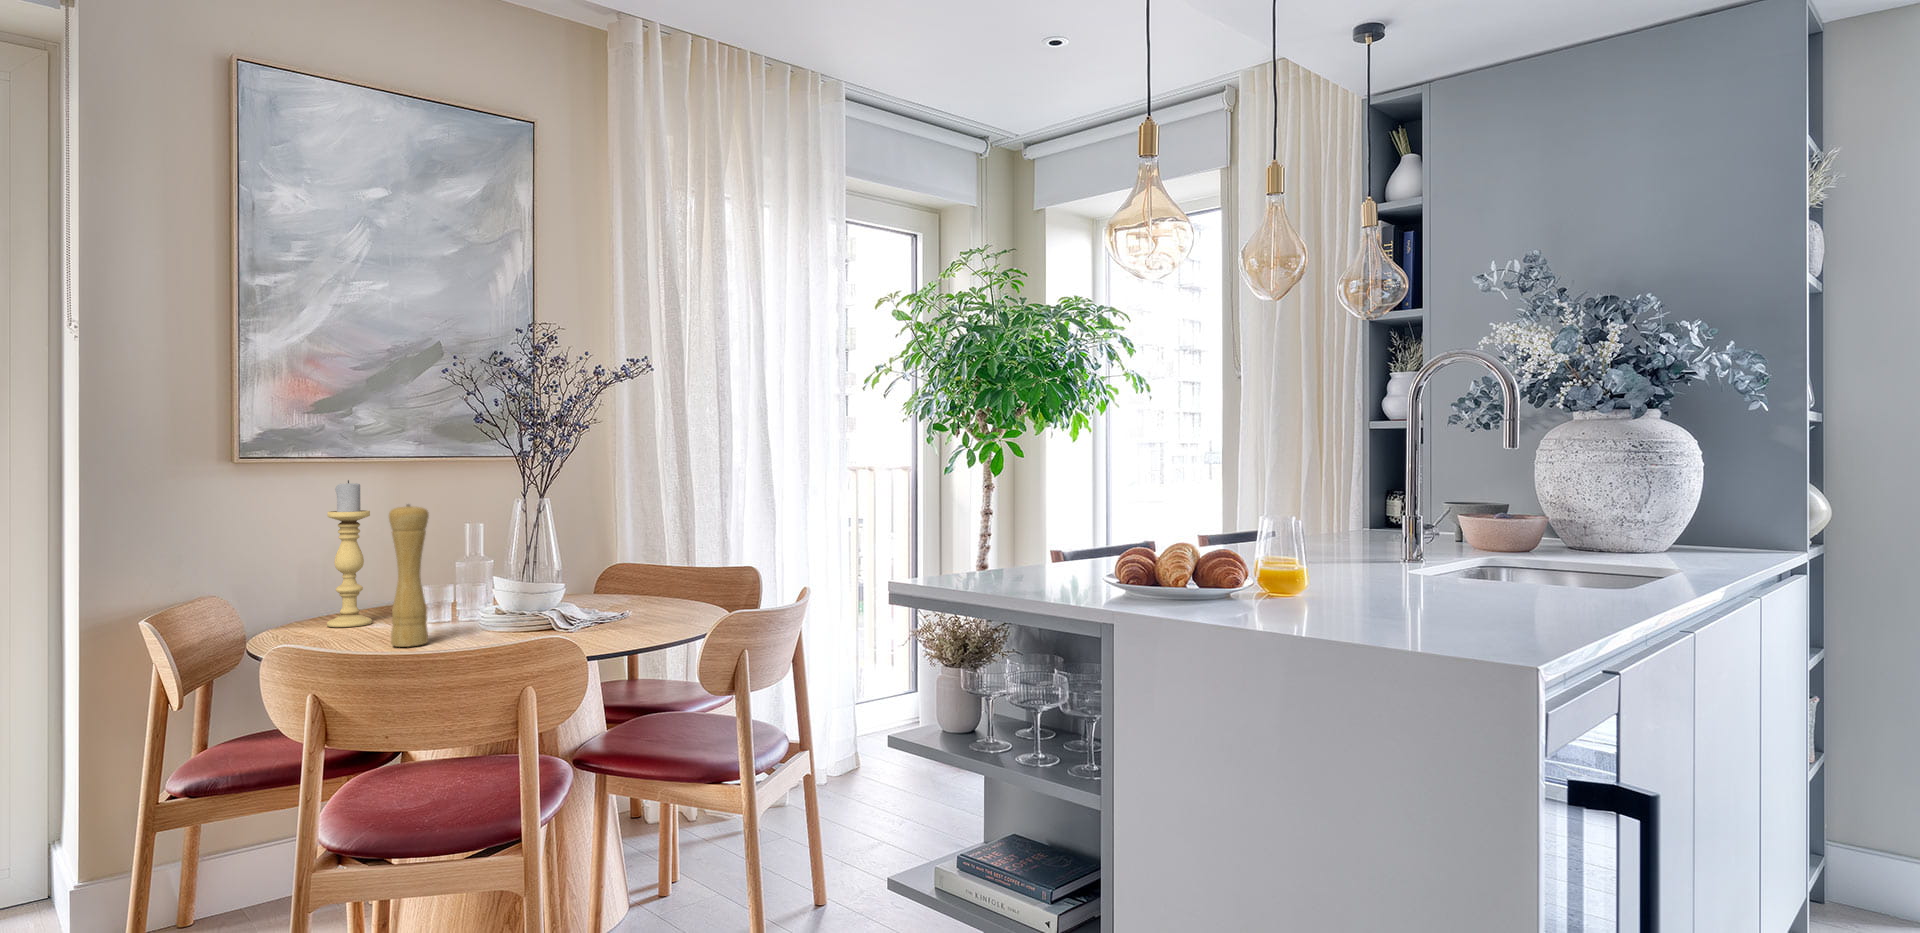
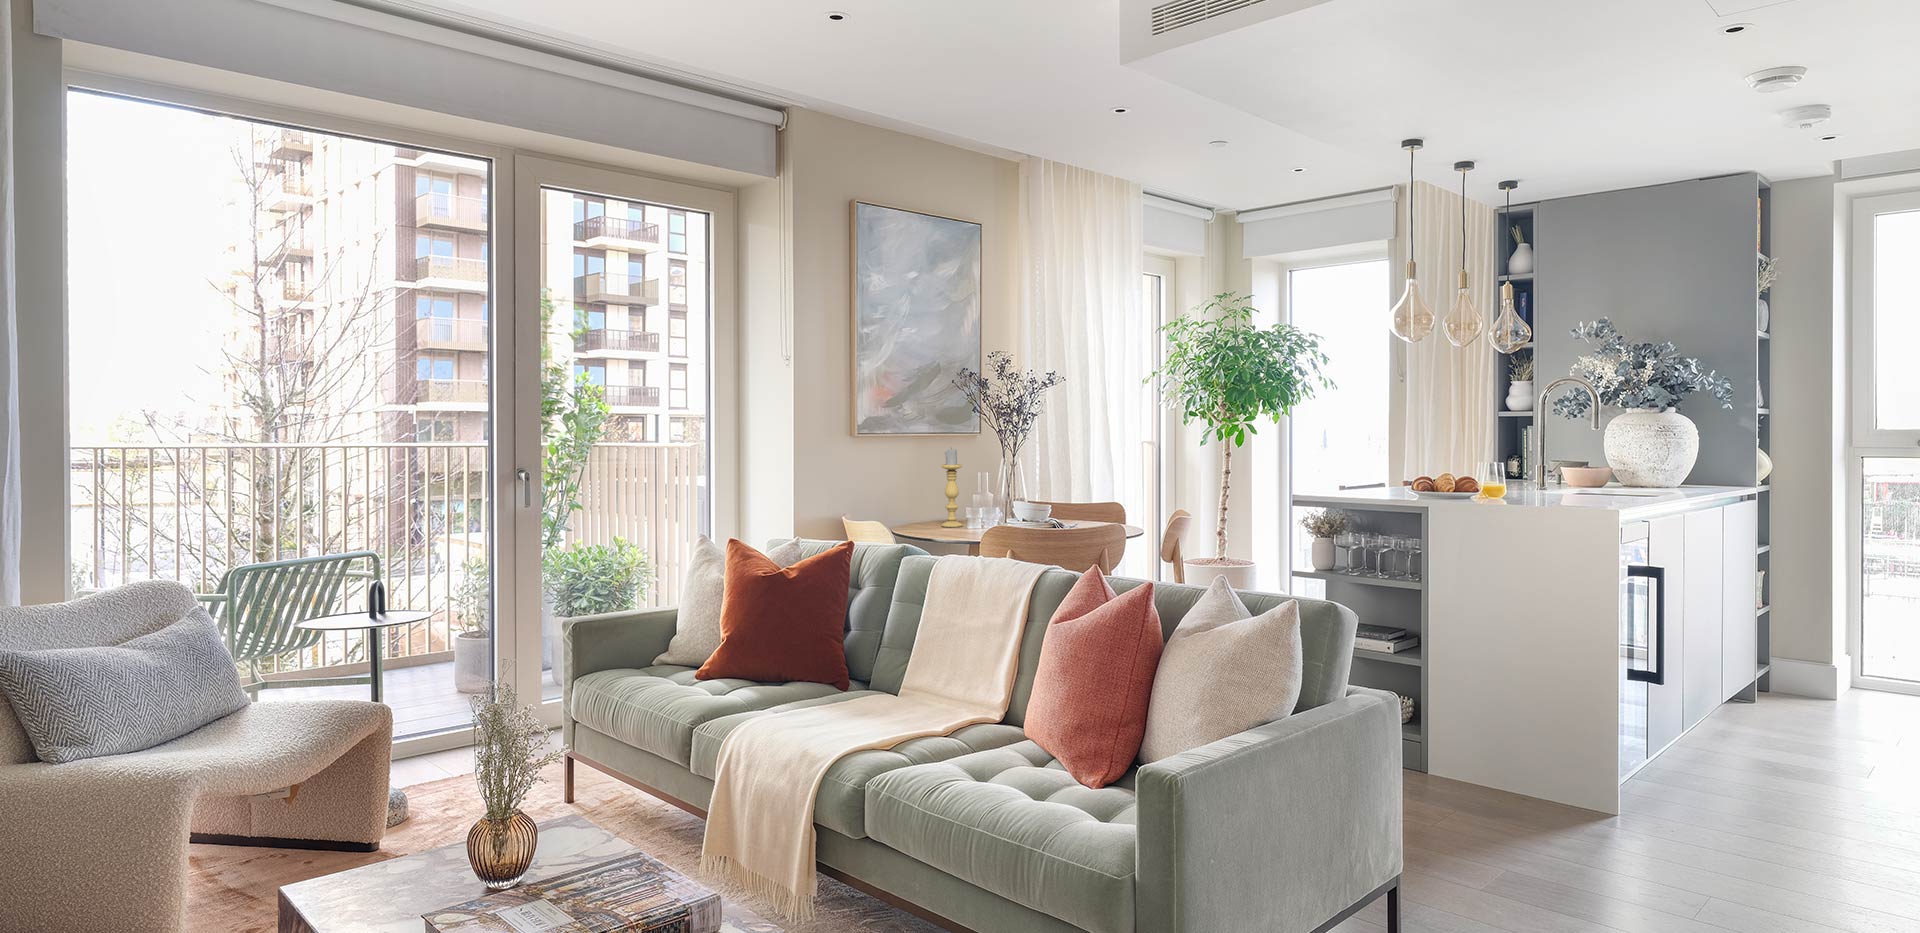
pepper mill: present [389,504,429,647] -> none [1015,460,1033,532]

